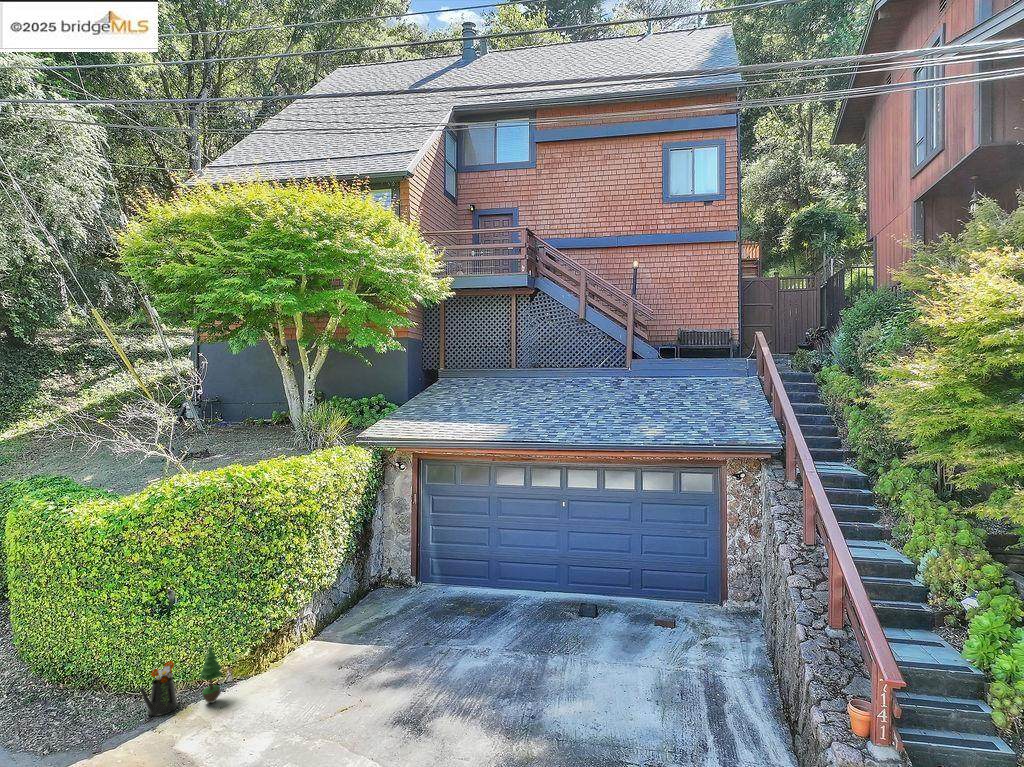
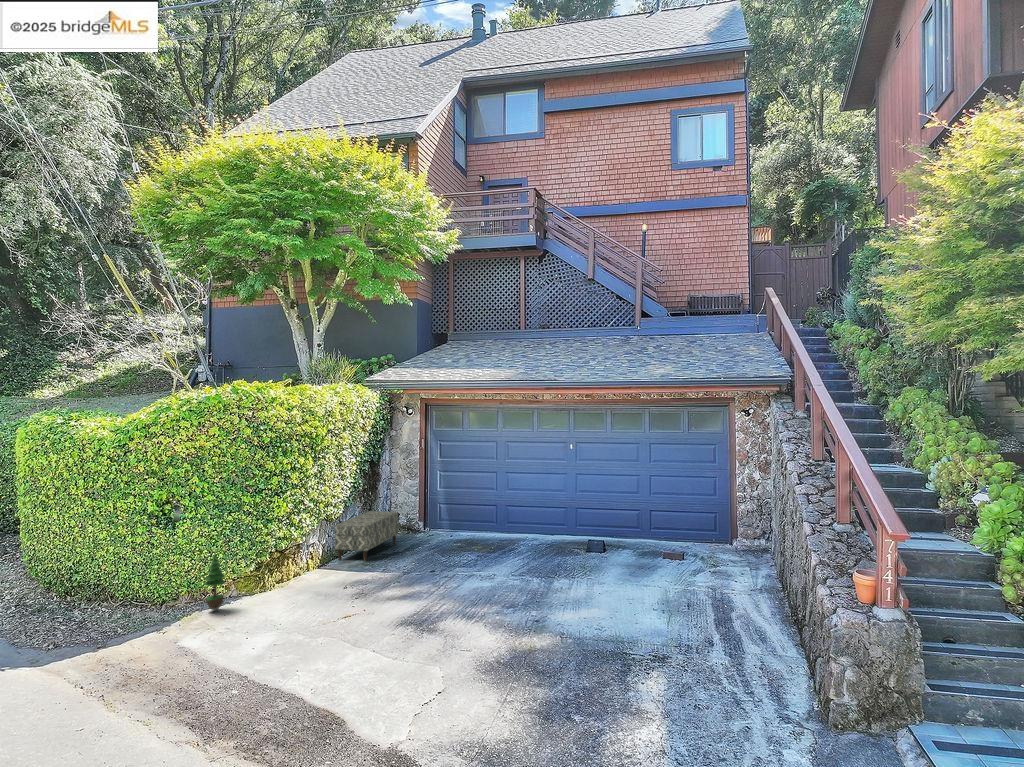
bench: none [330,567,393,627] -> present [335,511,399,562]
watering can: present [141,661,180,716] -> none [145,568,185,619]

